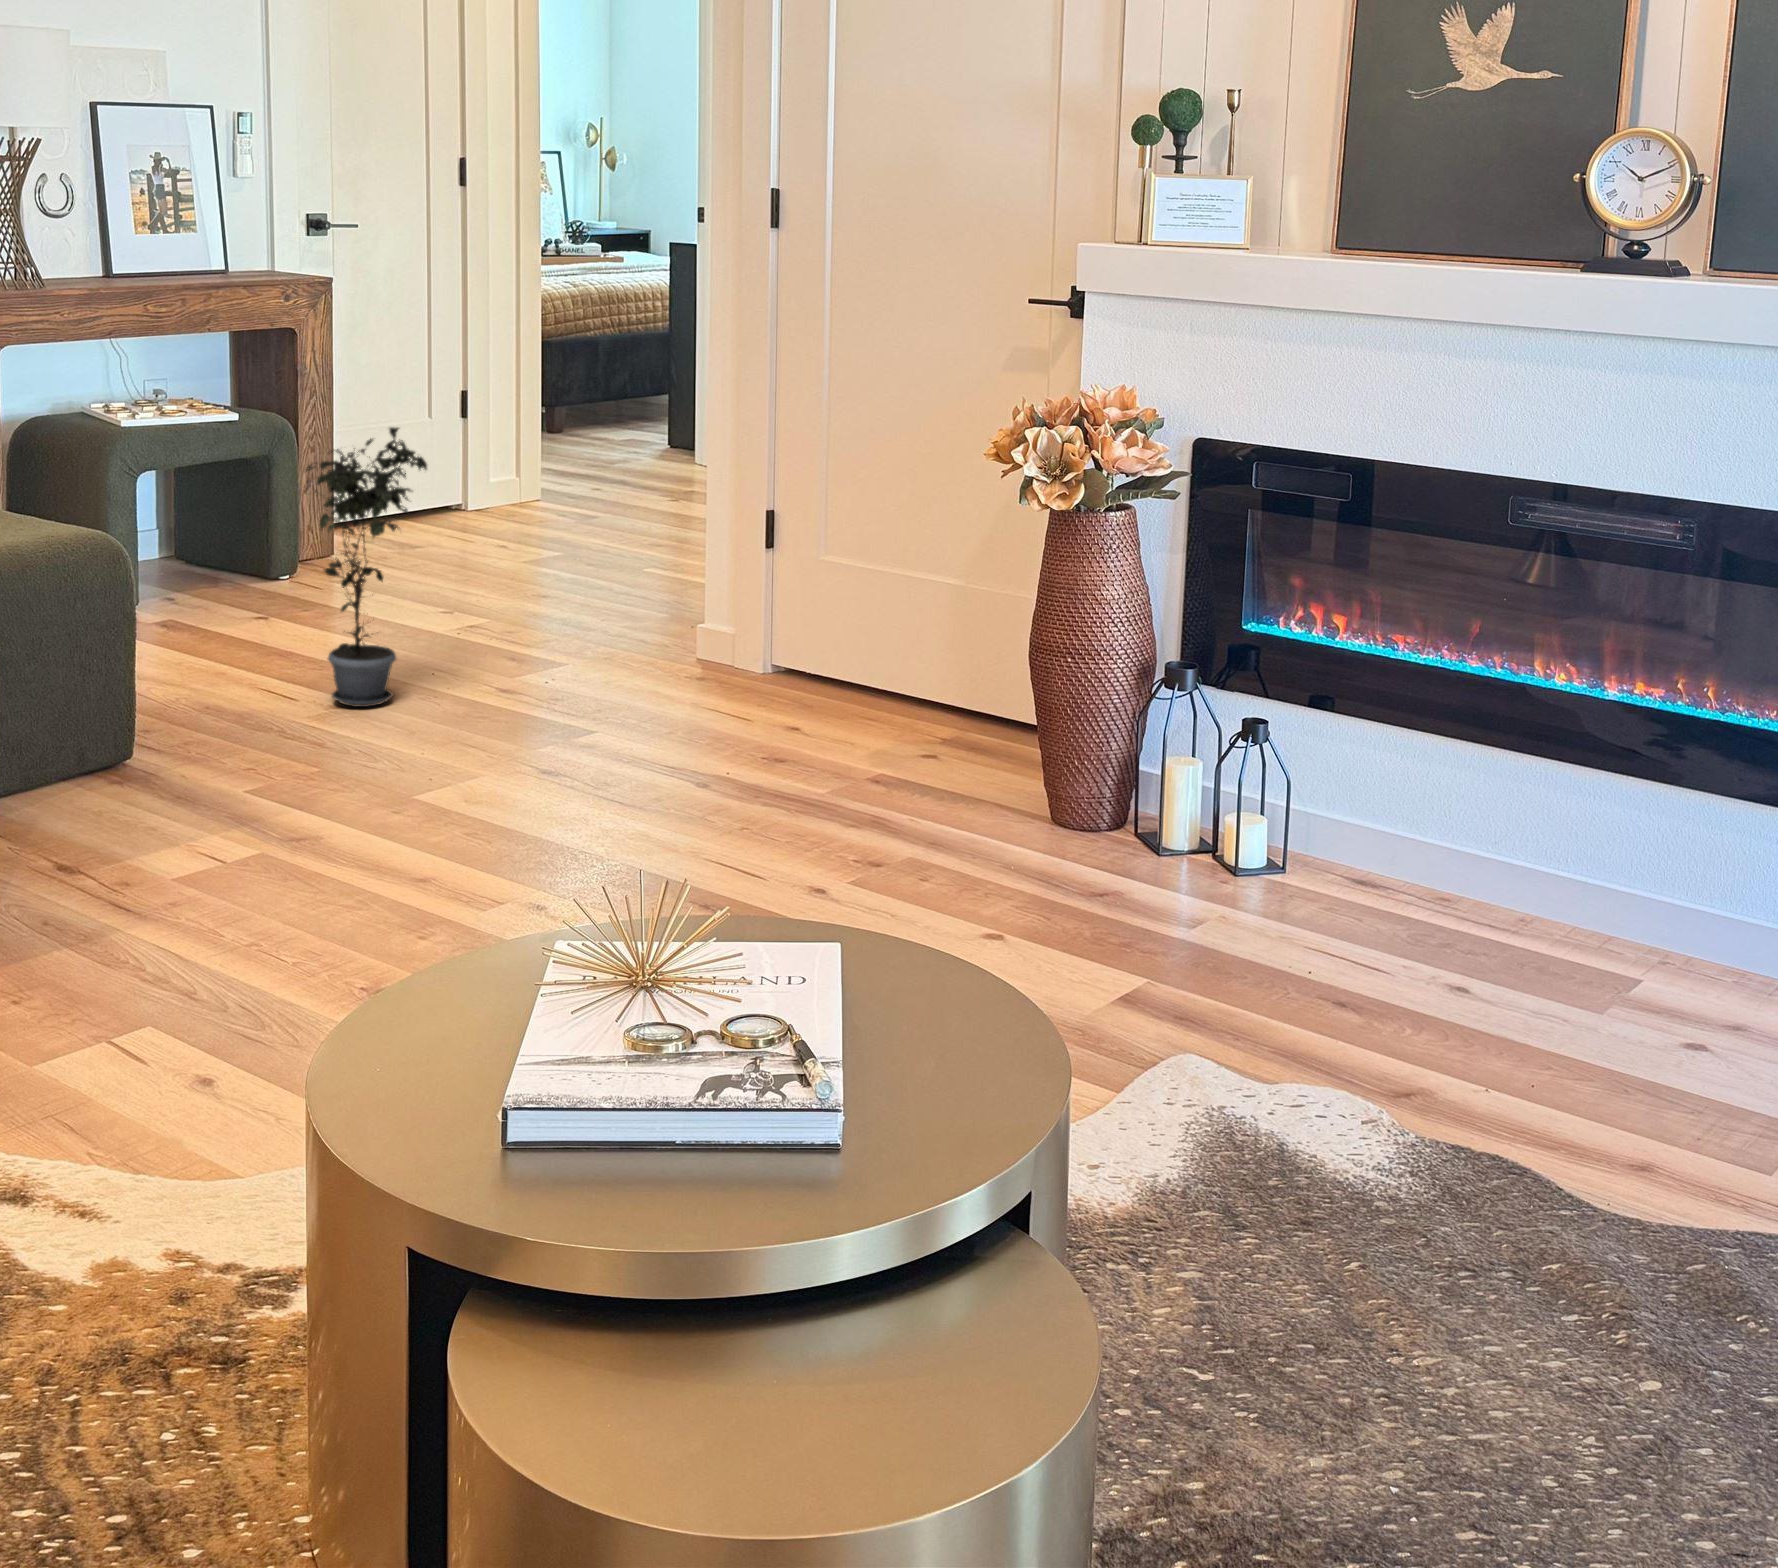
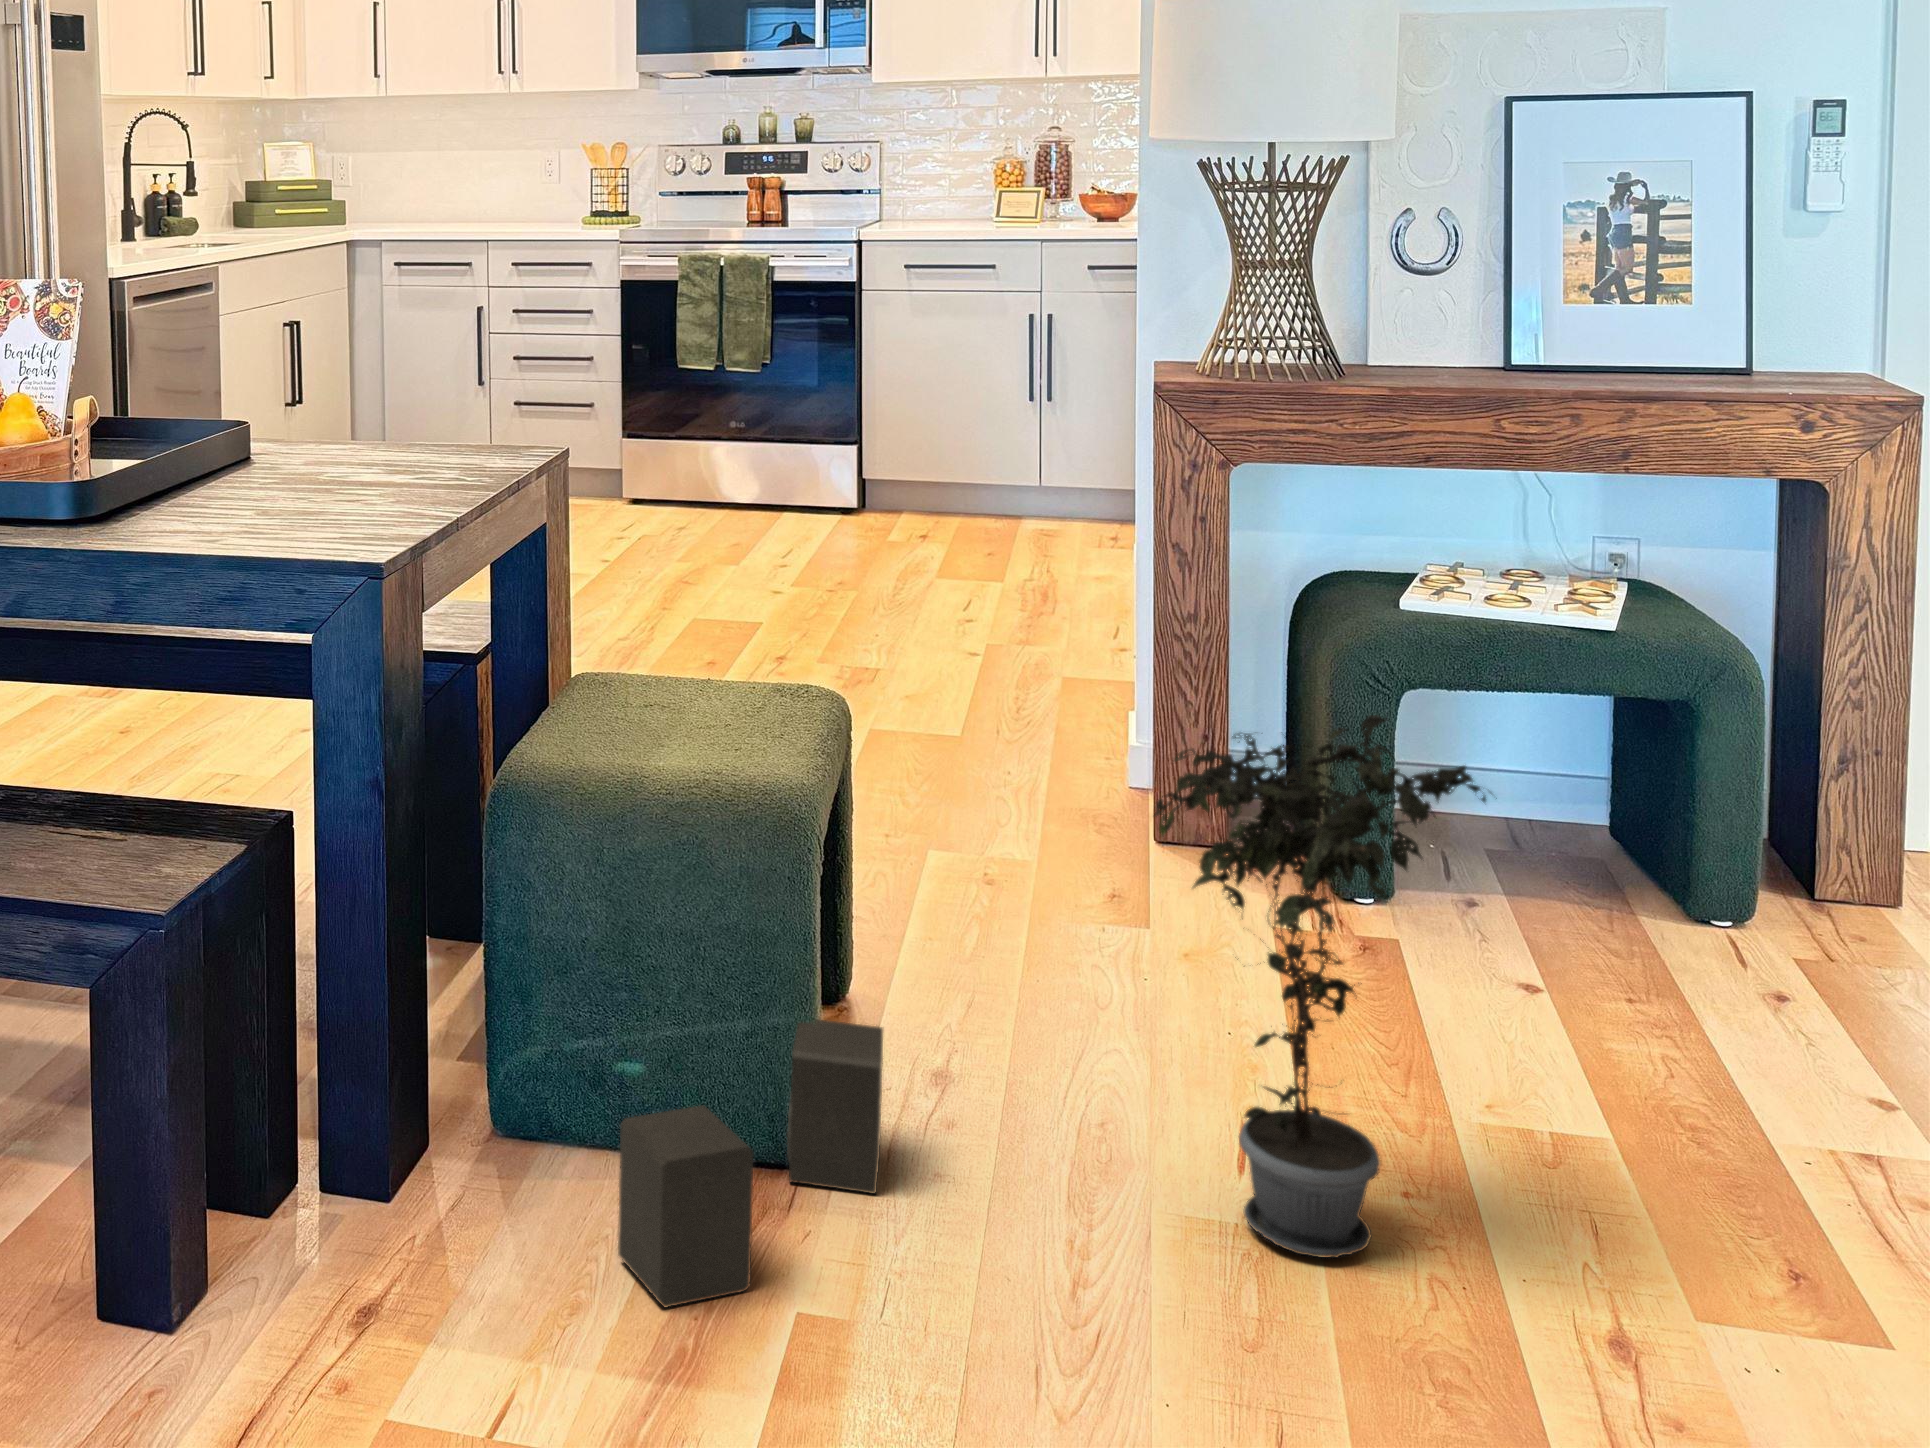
speaker: none [116,668,225,808] -> present [618,1020,883,1307]

